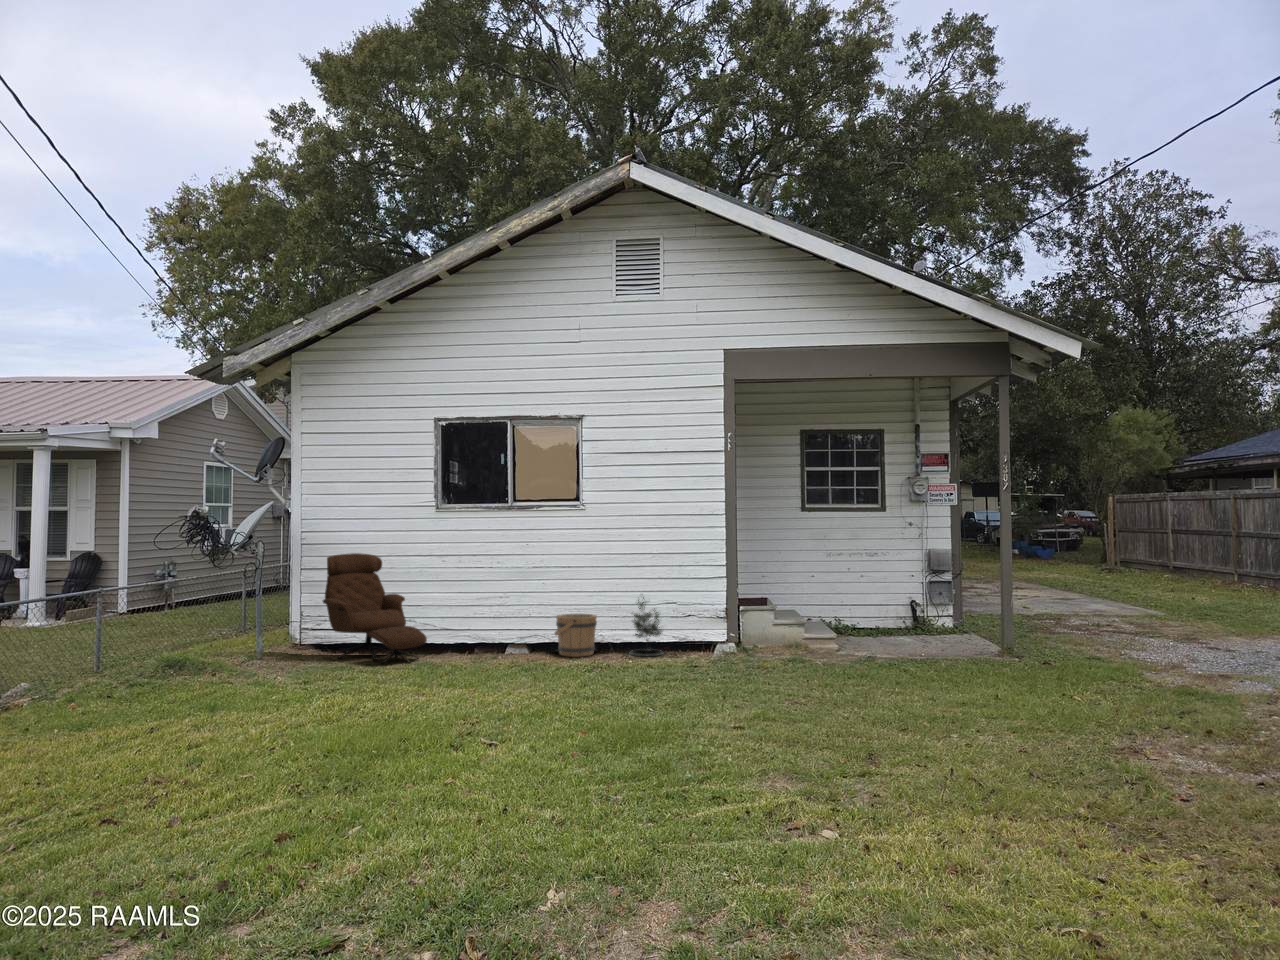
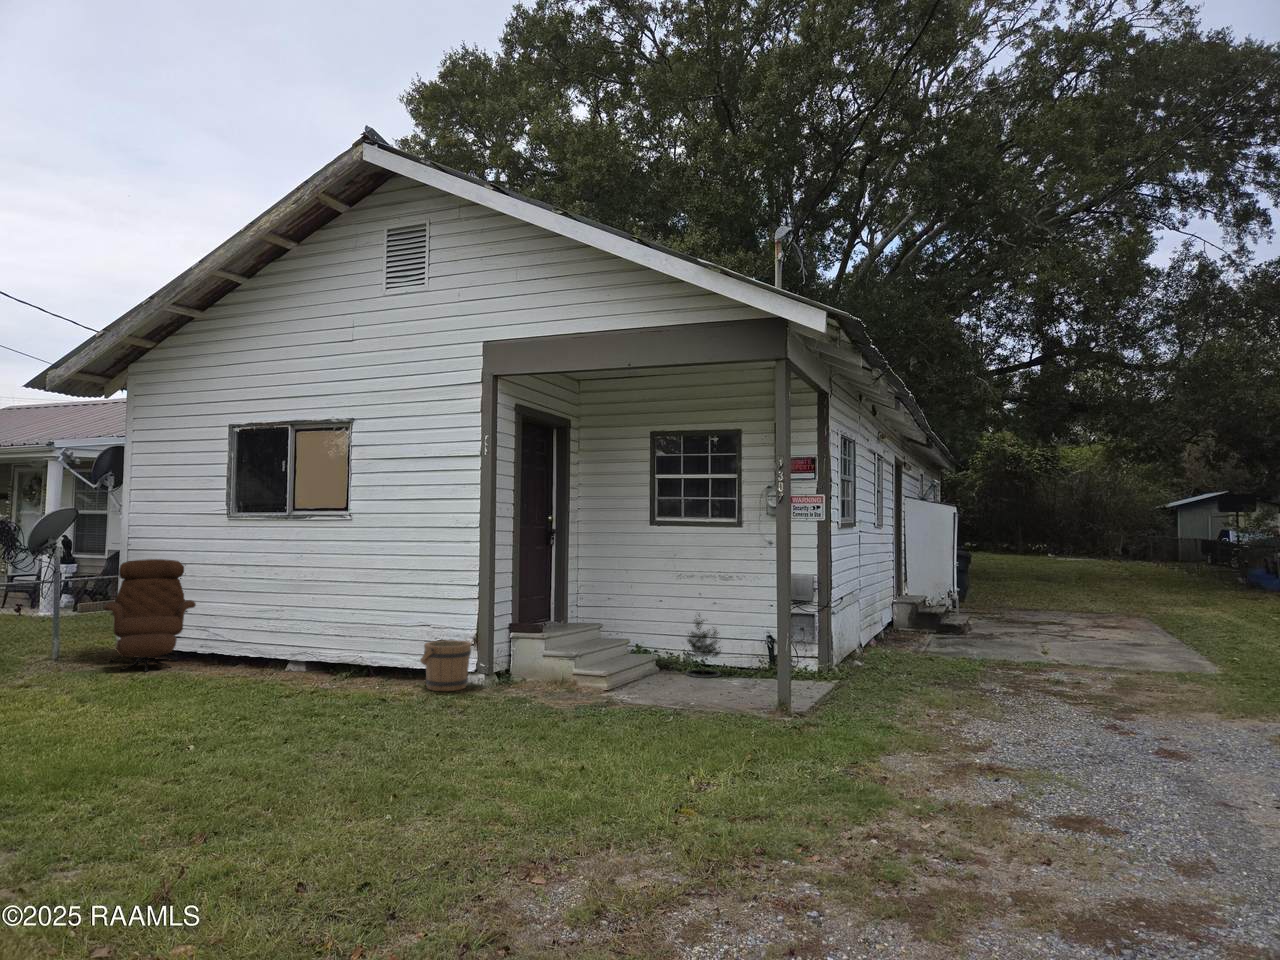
potted tree: present [630,597,663,656] -> present [686,613,721,678]
bucket: present [554,614,597,657] -> present [420,640,471,691]

